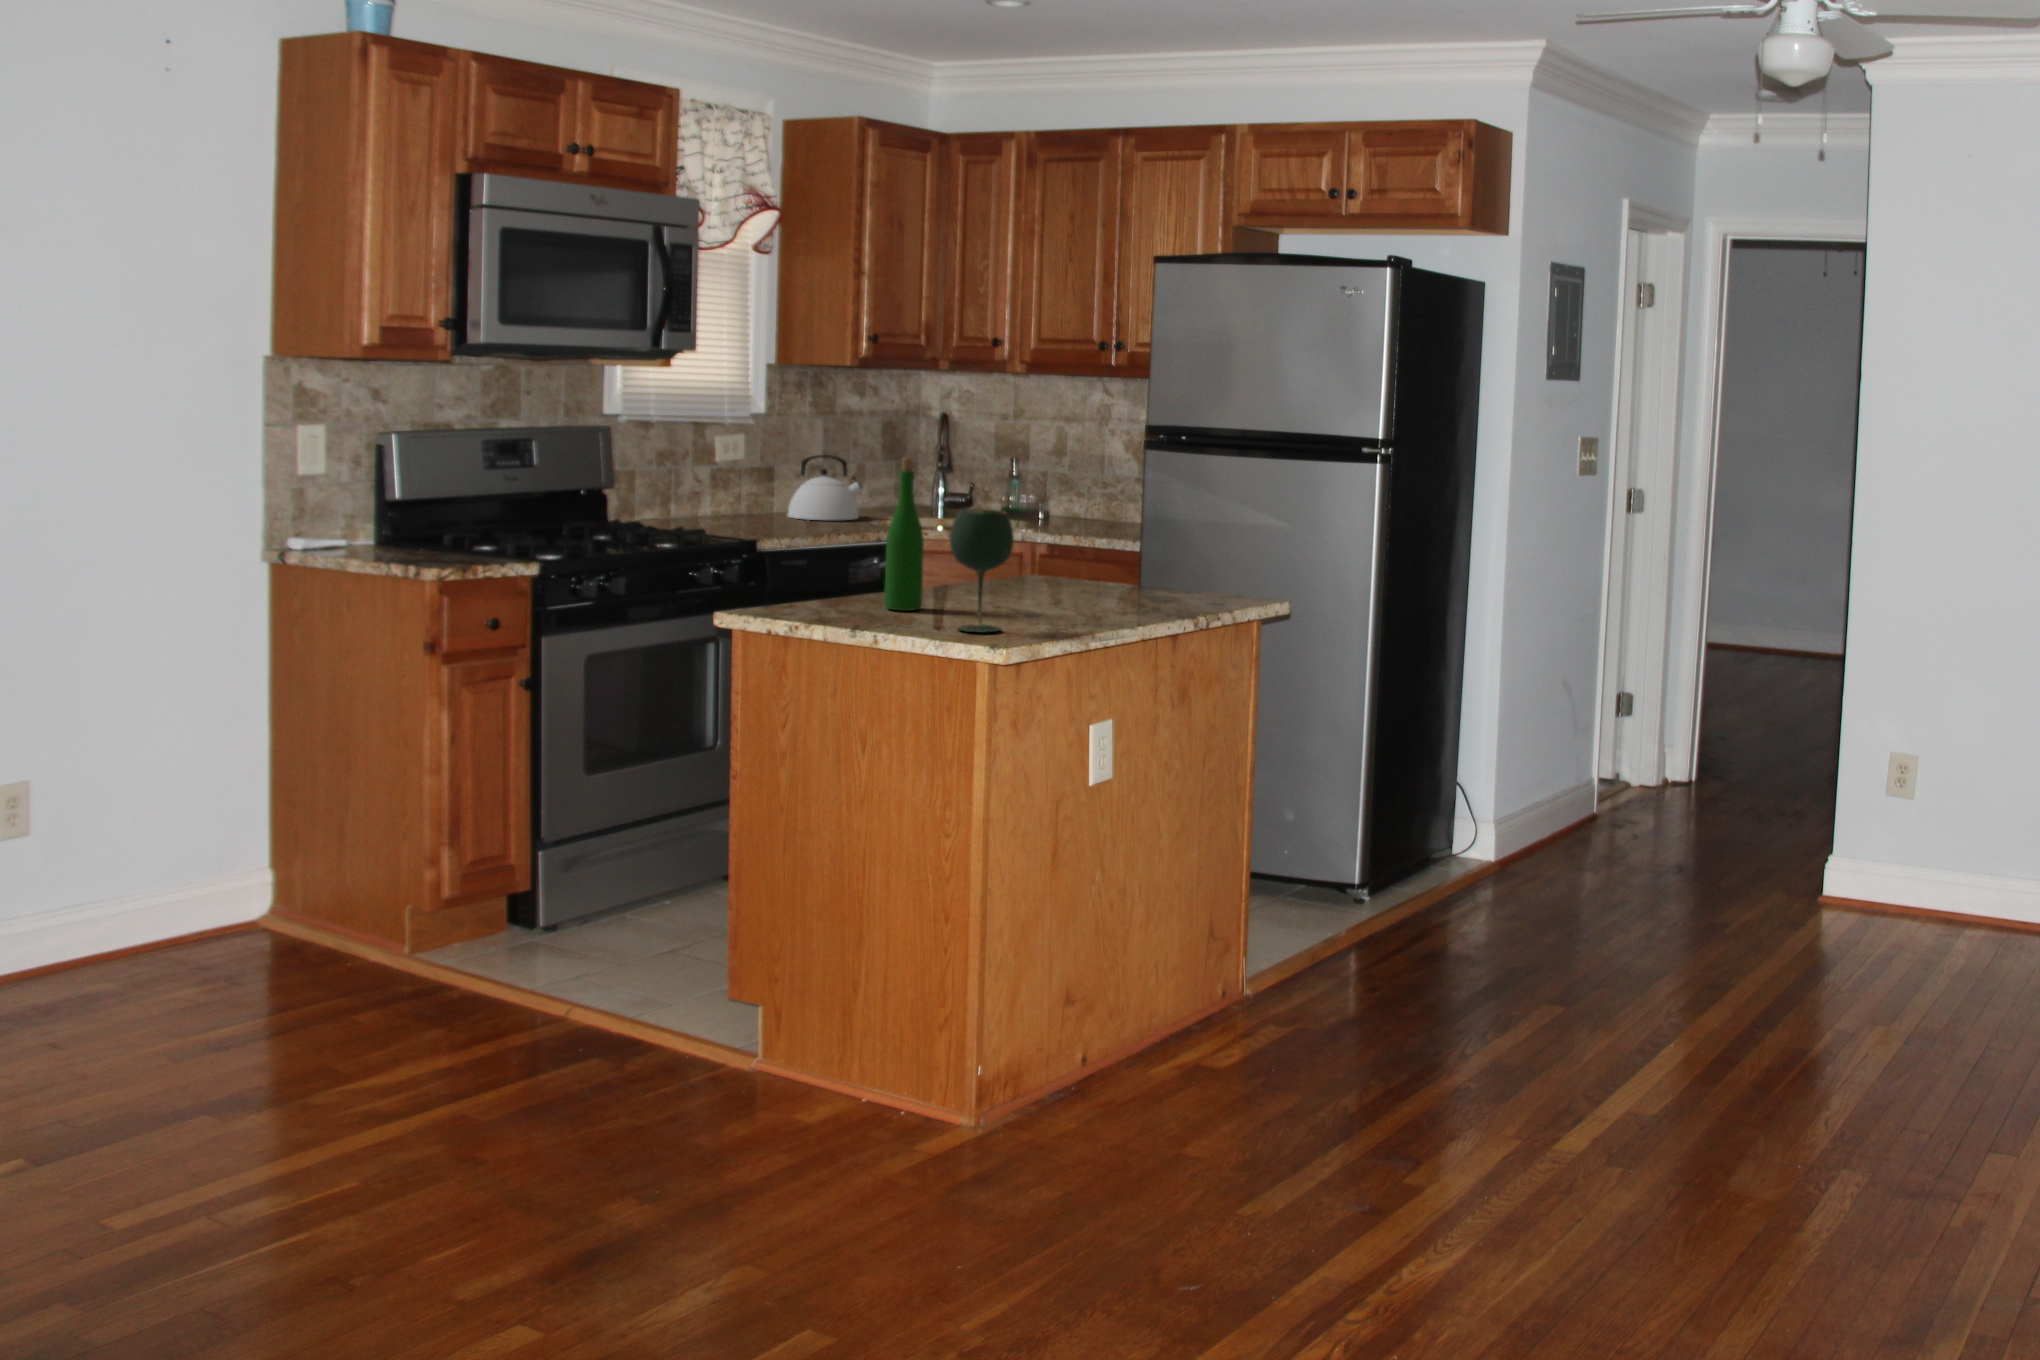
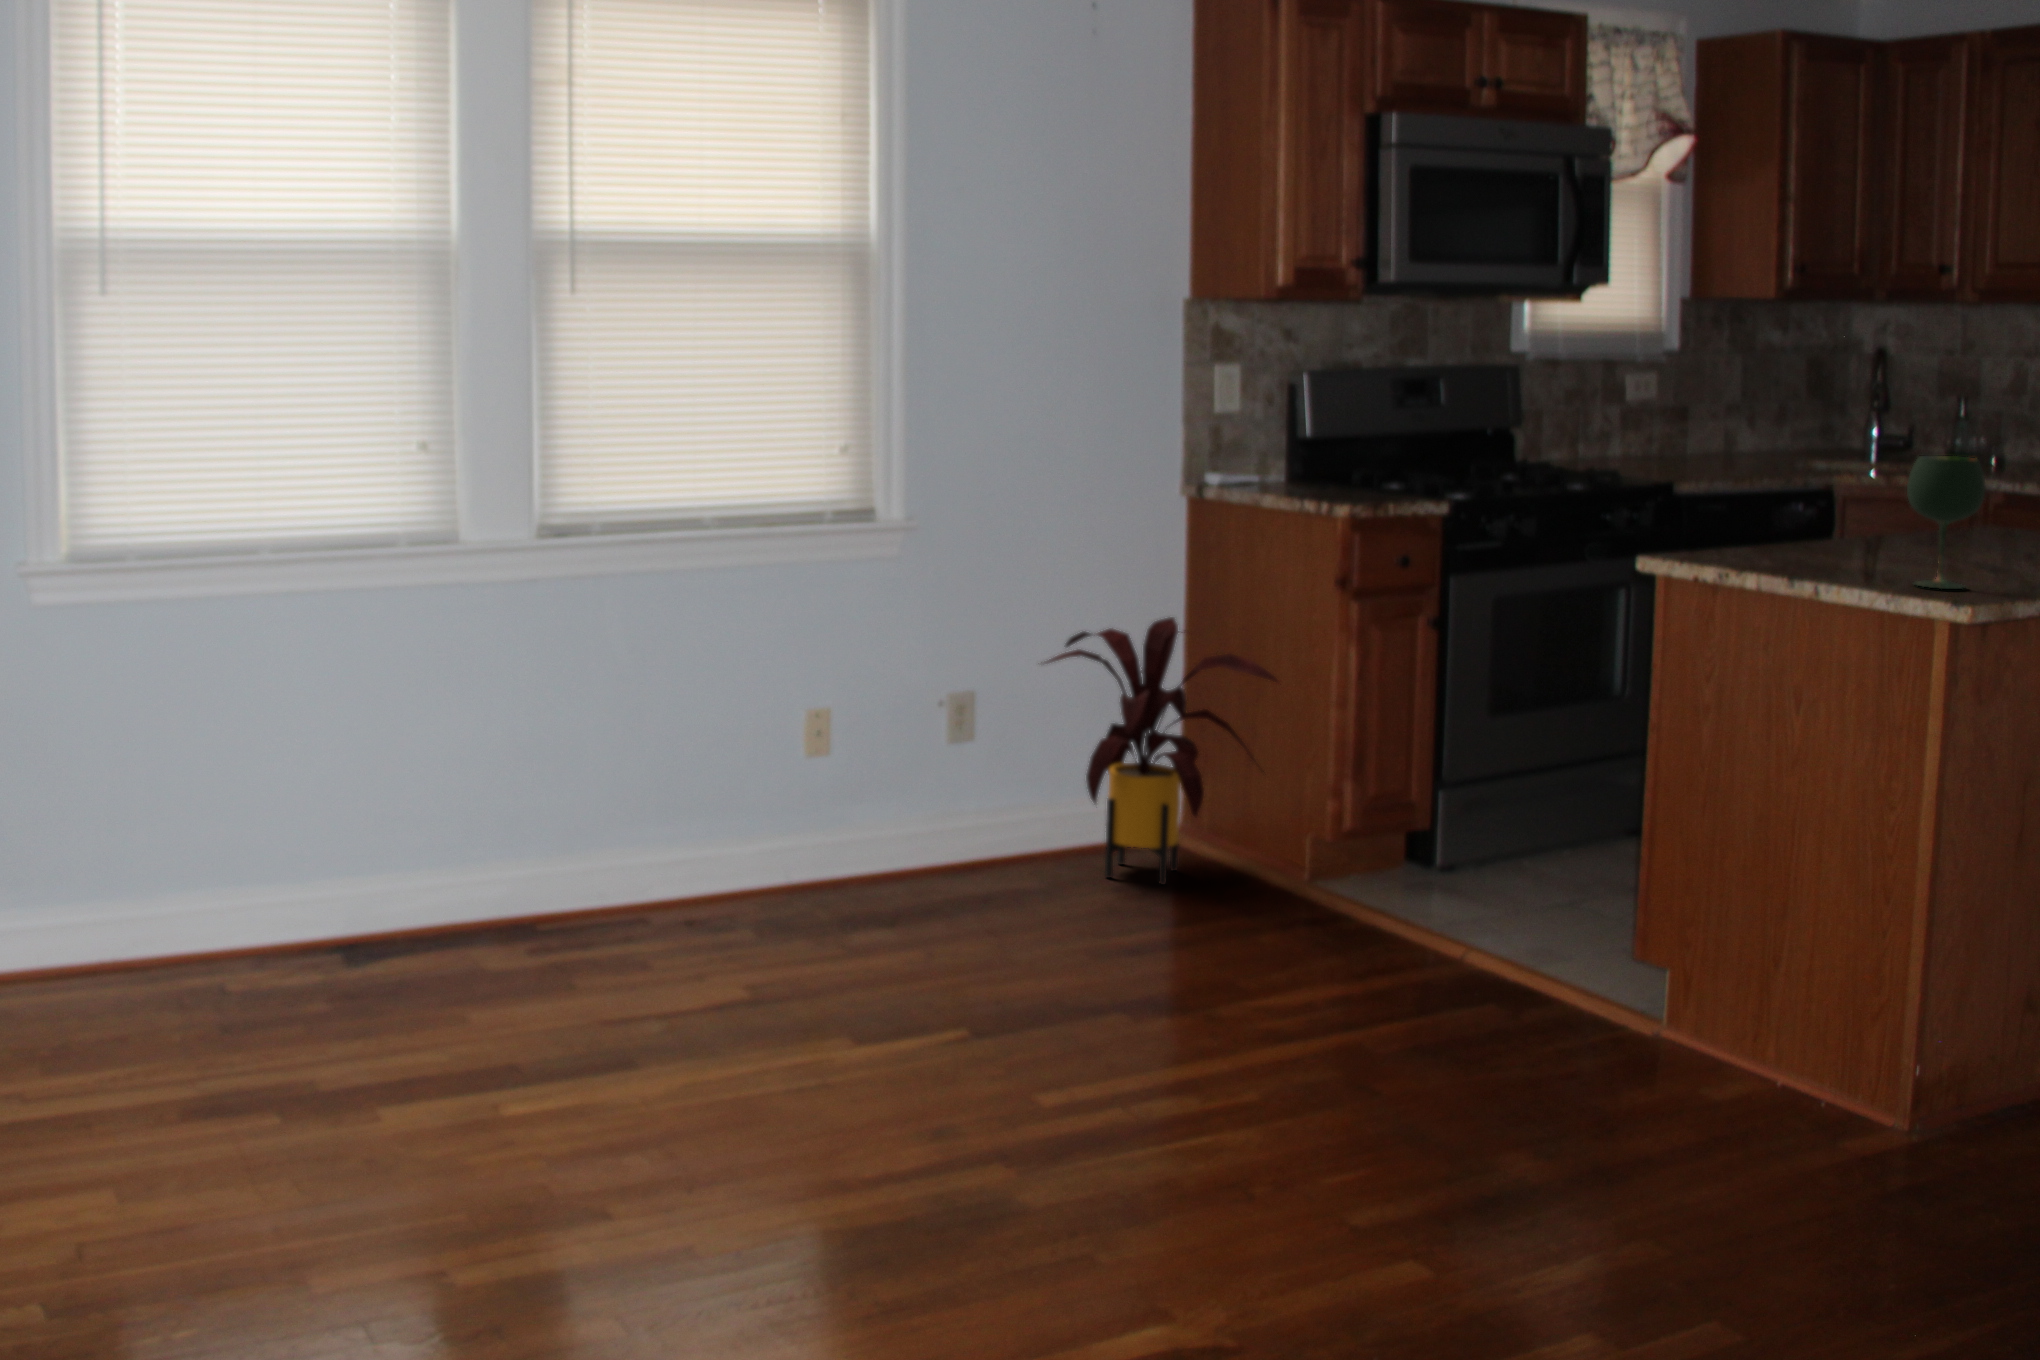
kettle: present [788,455,862,520] -> none [1696,400,1787,473]
wine bottle: present [884,457,924,611] -> none [1824,398,1873,564]
house plant: none [72,696,368,996] -> present [1046,617,1278,884]

